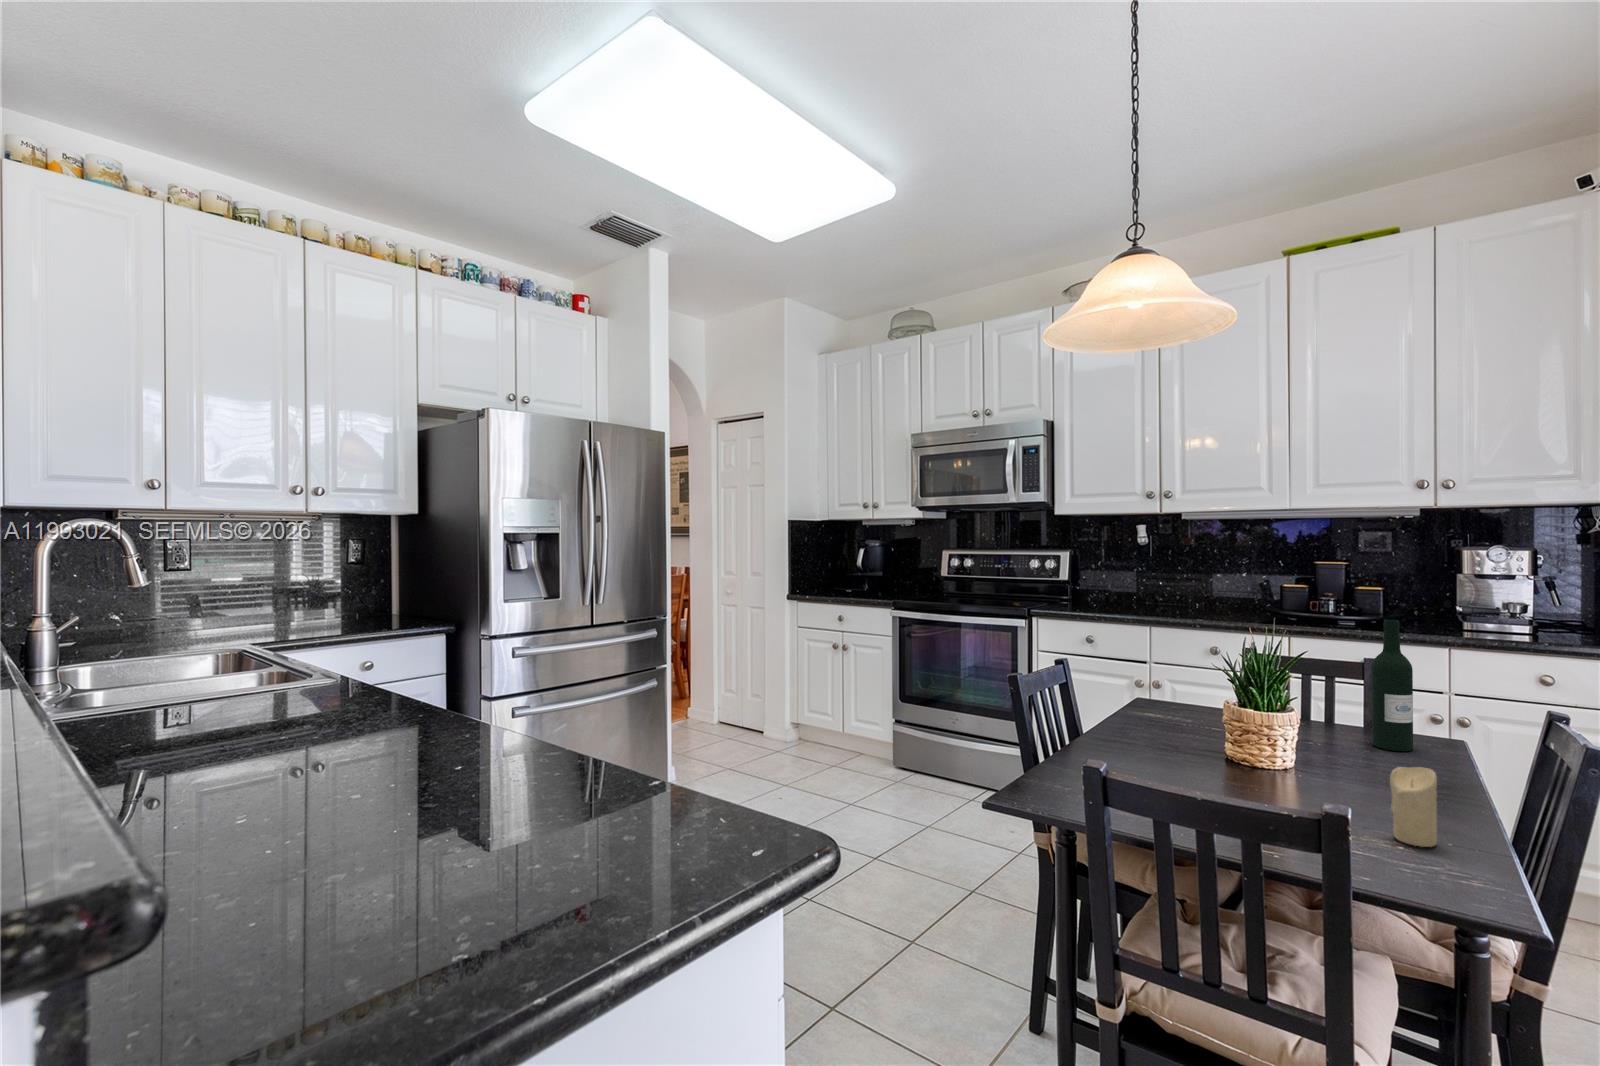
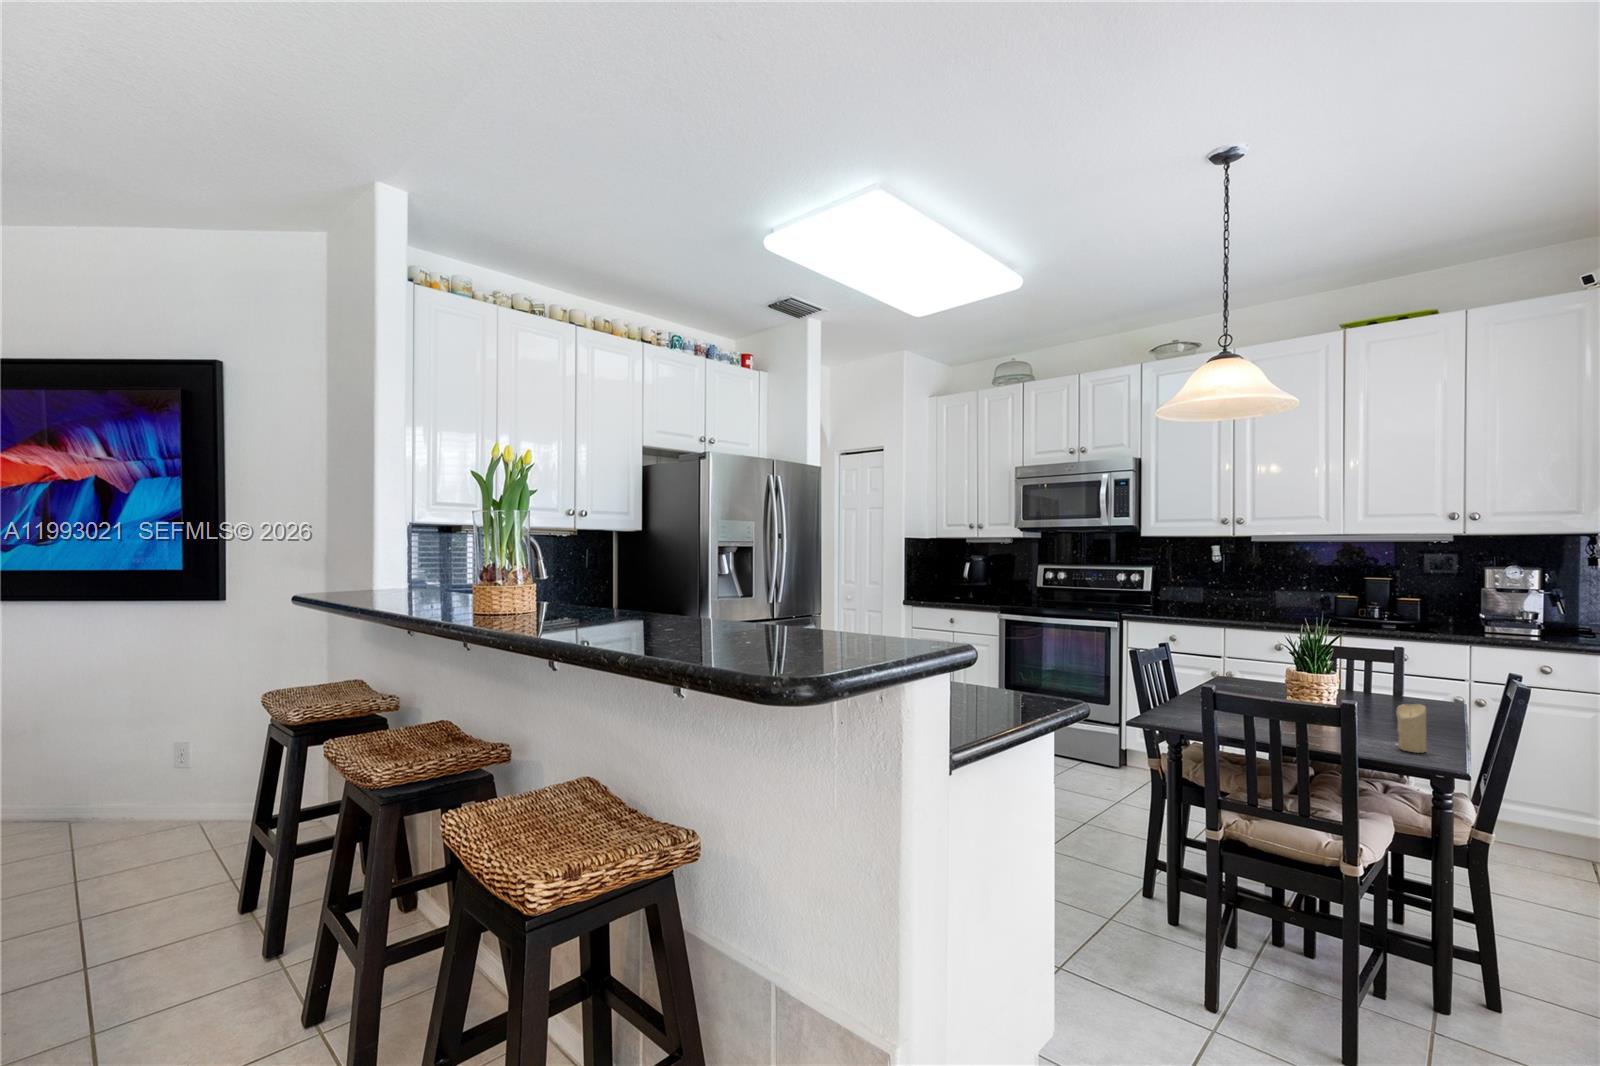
wine bottle: present [1372,620,1413,751] -> none [1397,617,1427,710]

